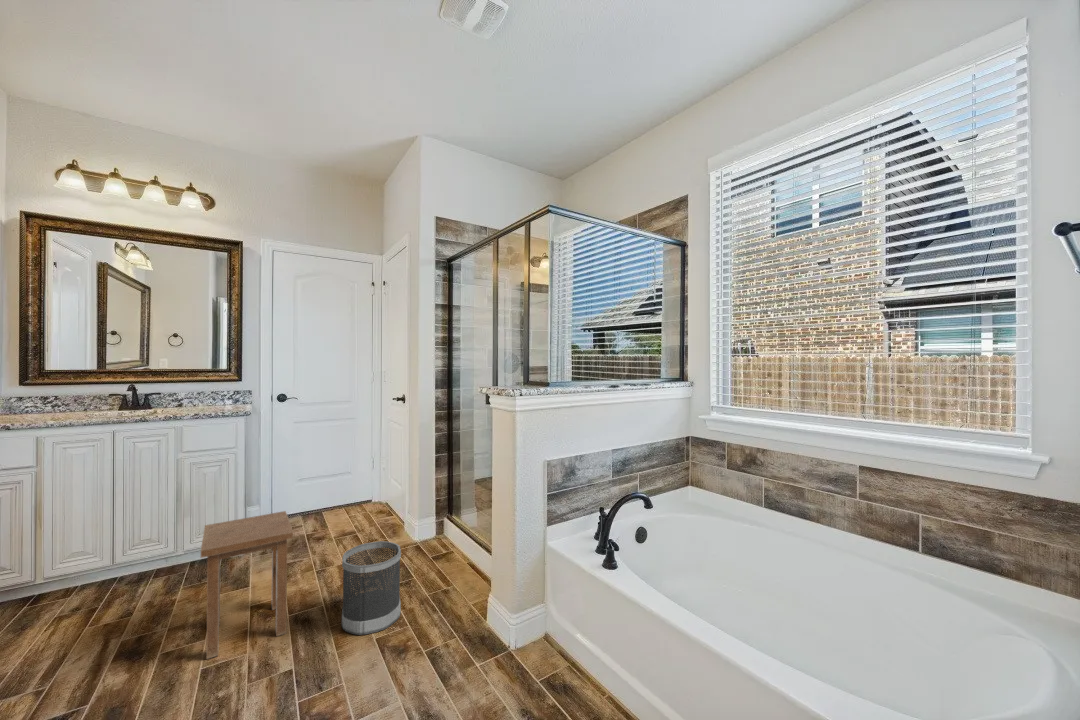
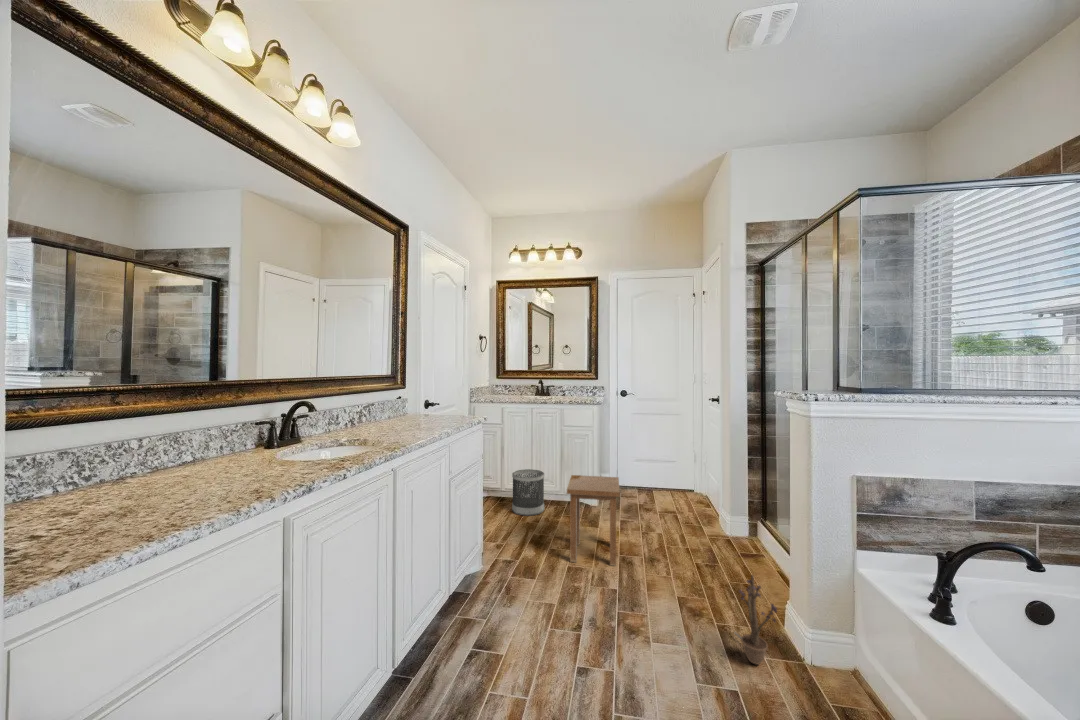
wastebasket: present [342,541,401,635] -> present [512,469,544,516]
decorative plant: none [446,584,494,679] -> present [735,575,777,665]

